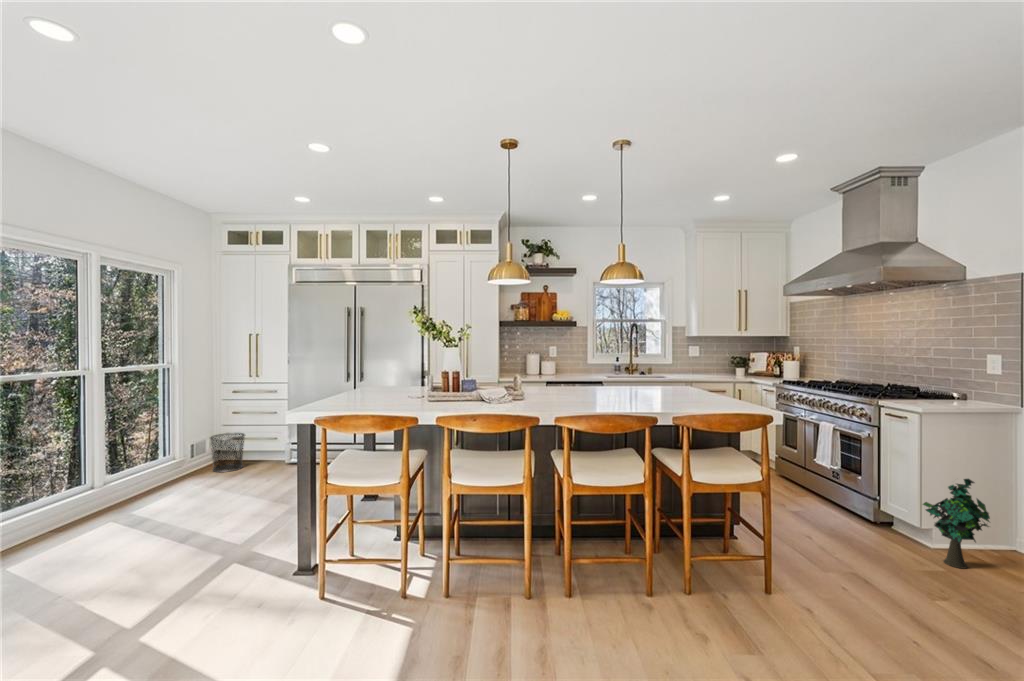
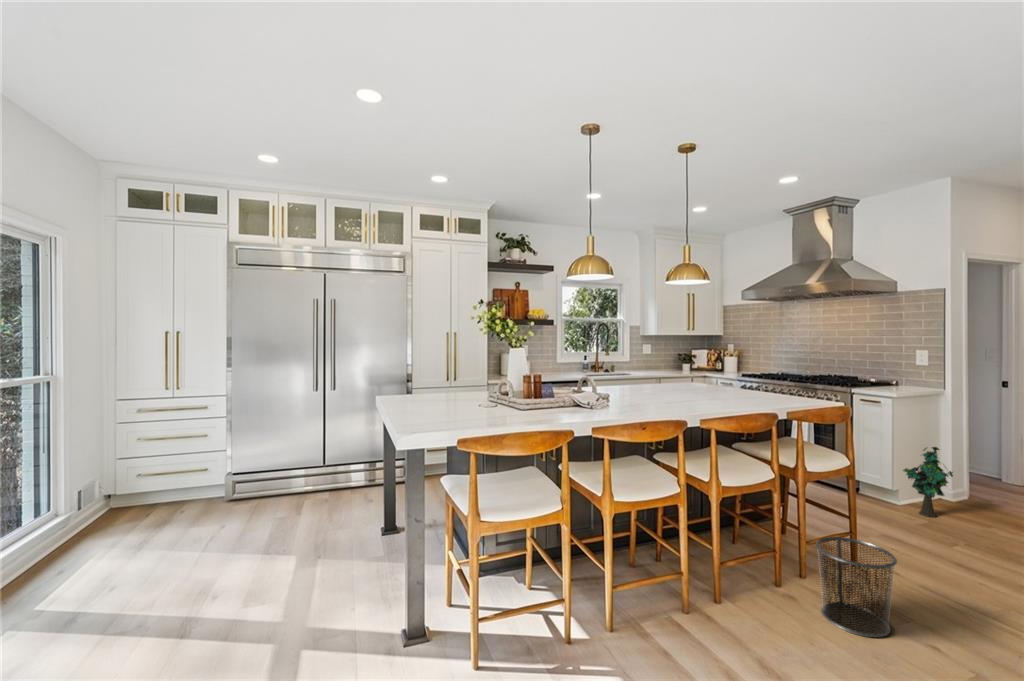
waste bin: present [210,433,245,472] -> present [816,537,897,637]

